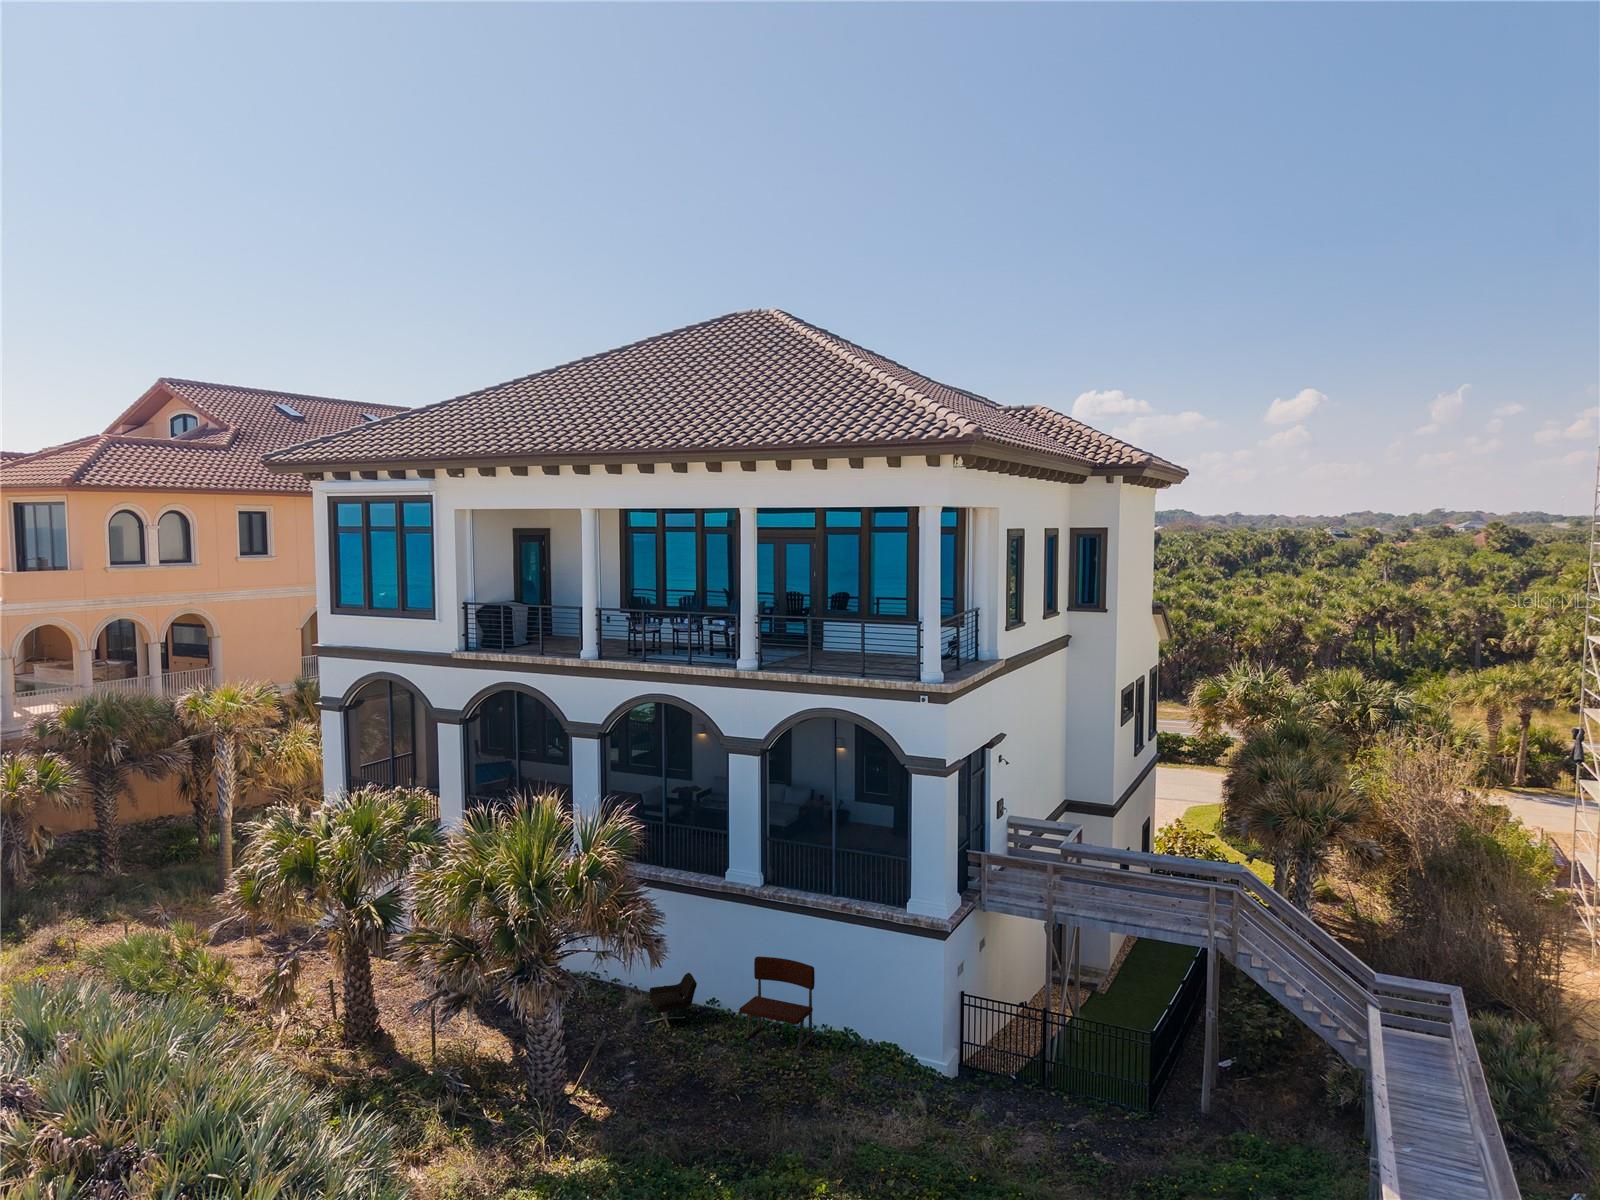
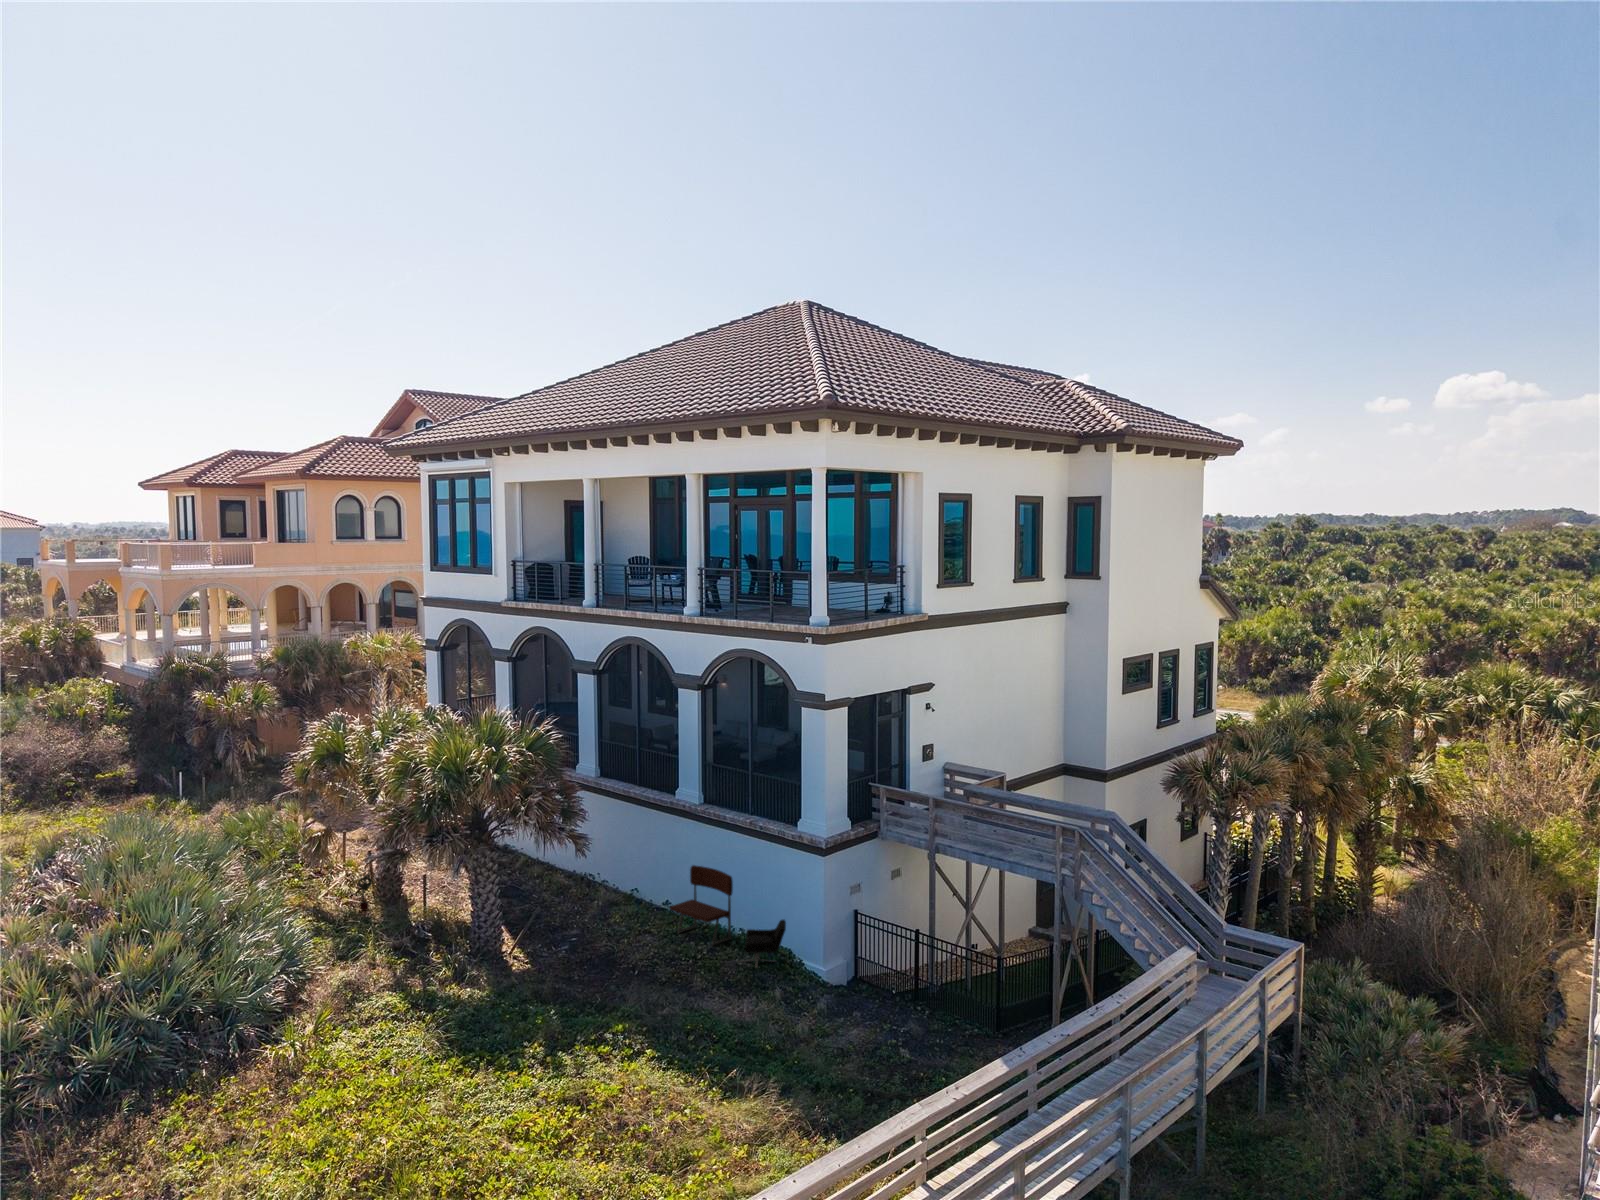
lounge chair: present [645,973,697,1027] -> present [744,920,786,968]
potted tree: none [319,999,355,1057] -> present [358,869,375,911]

